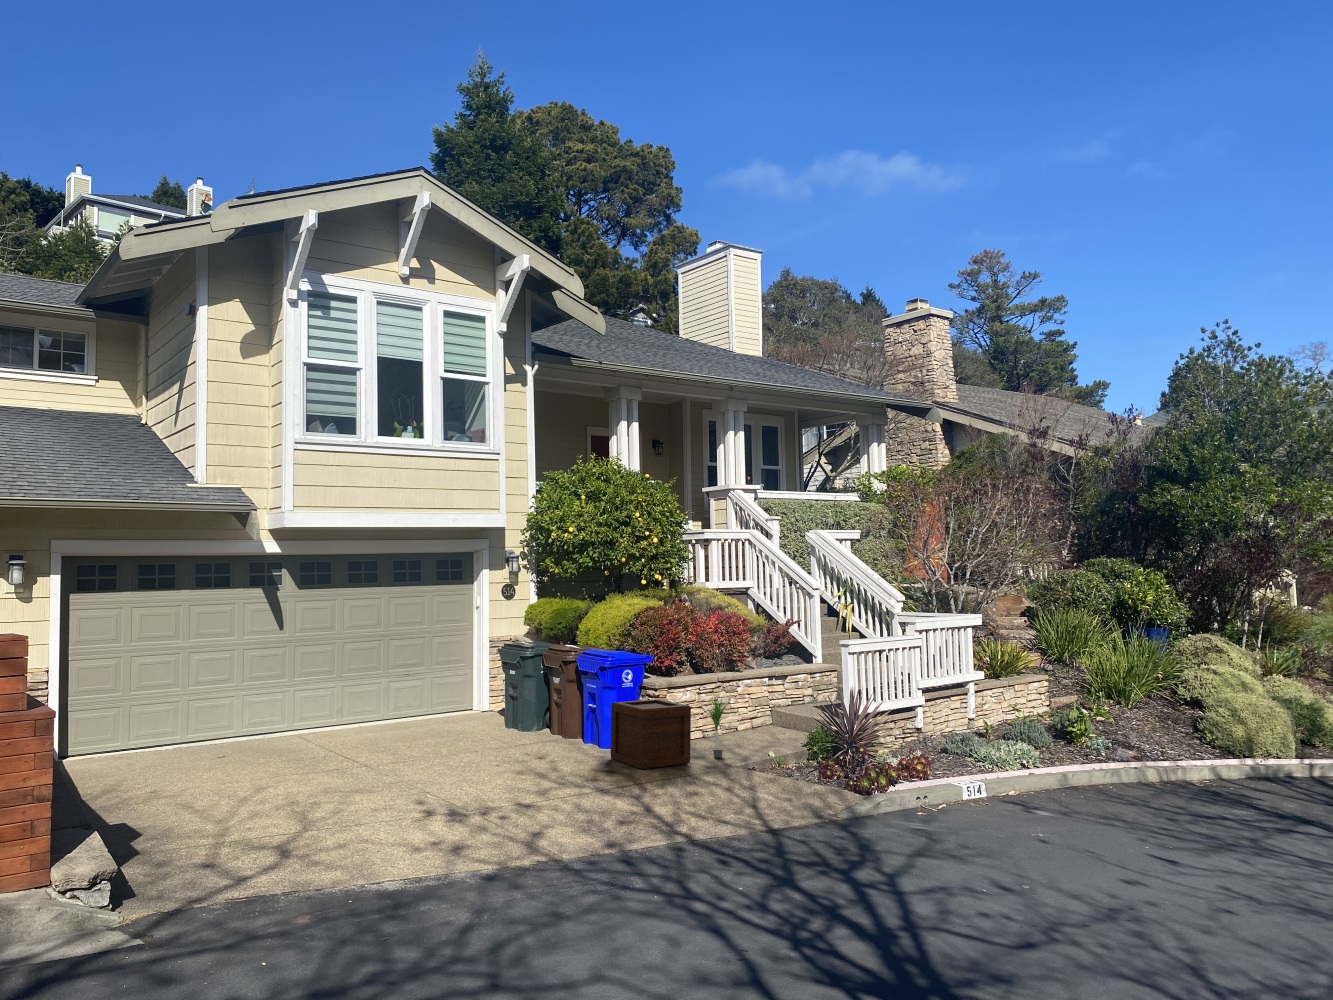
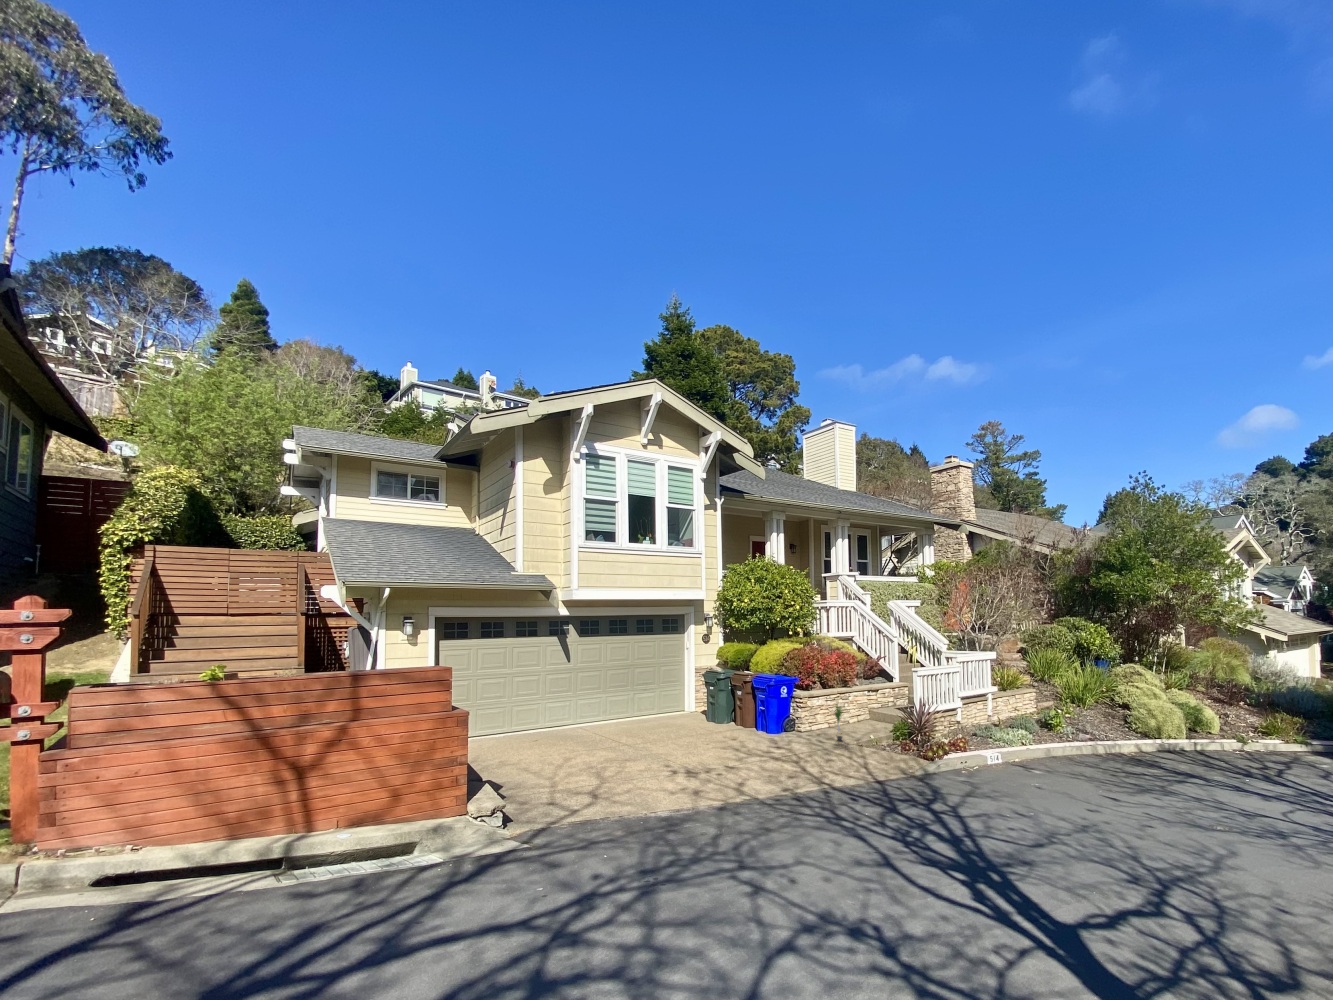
wooden crate: present [611,699,691,769] -> none [776,703,824,744]

